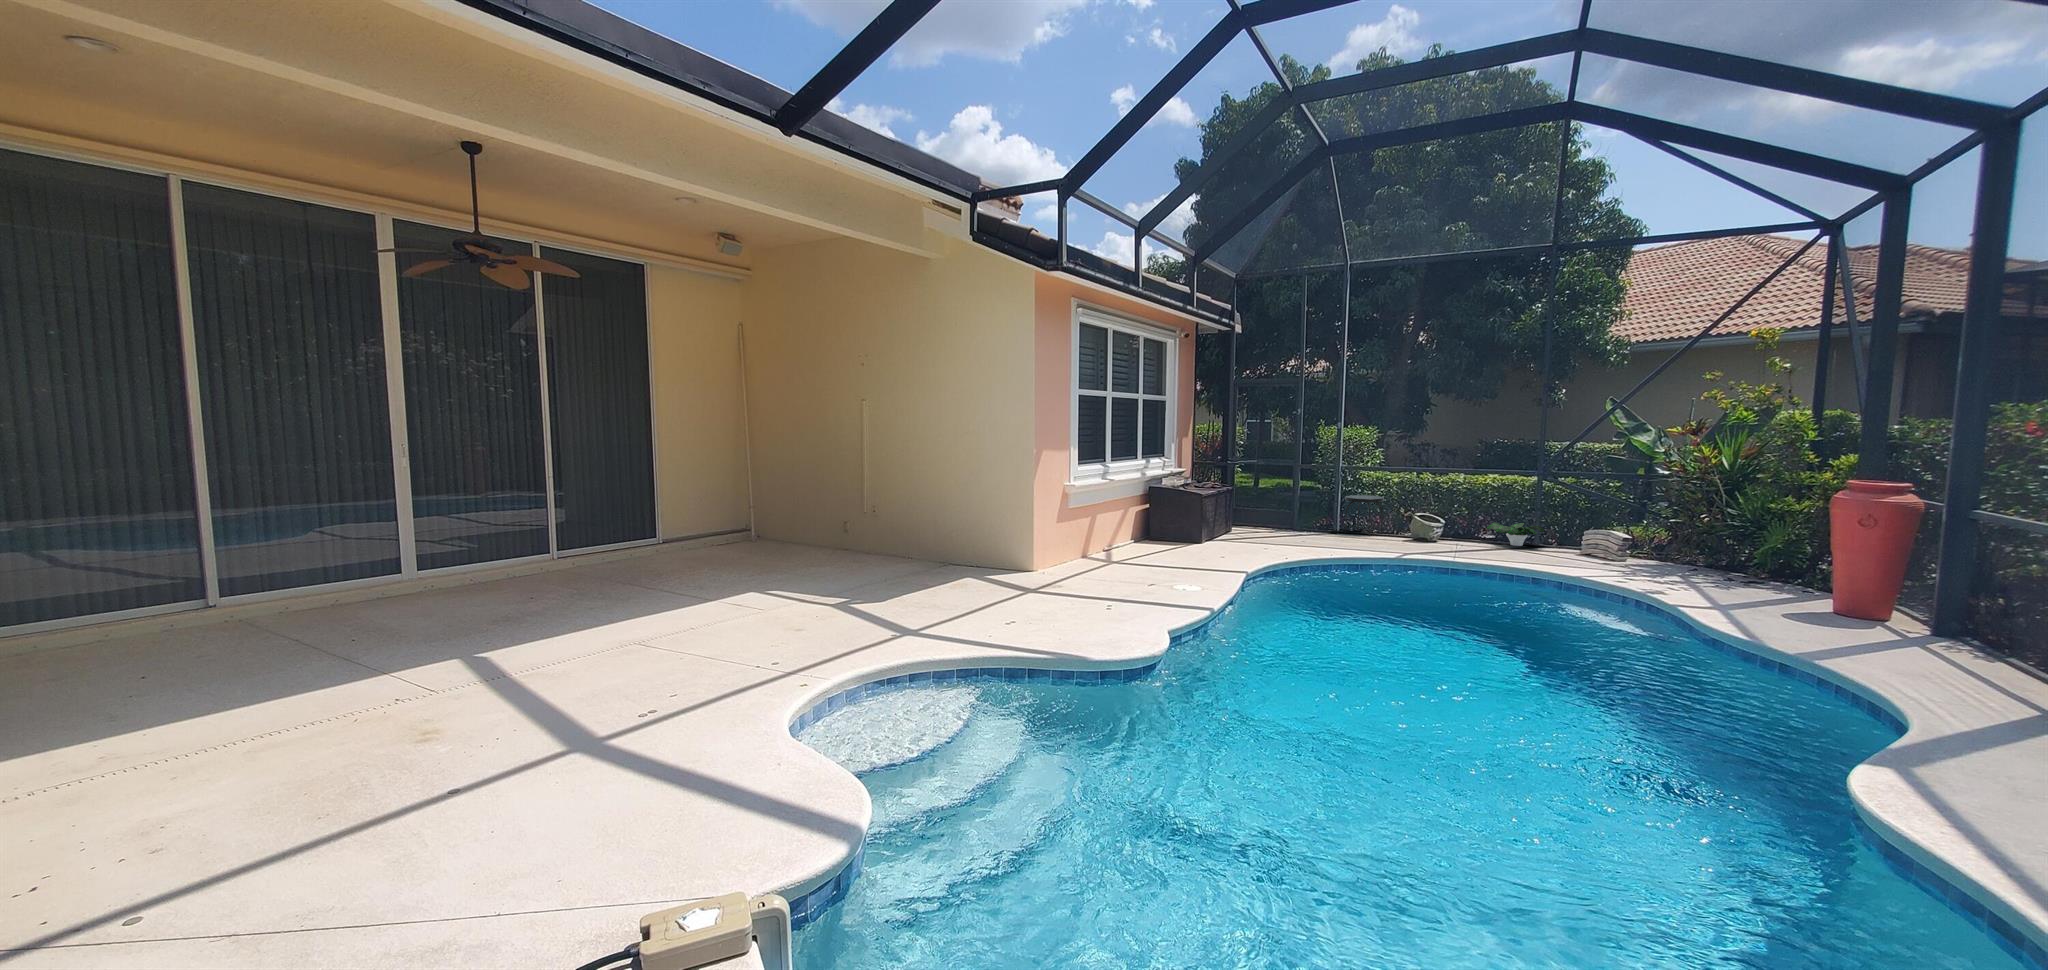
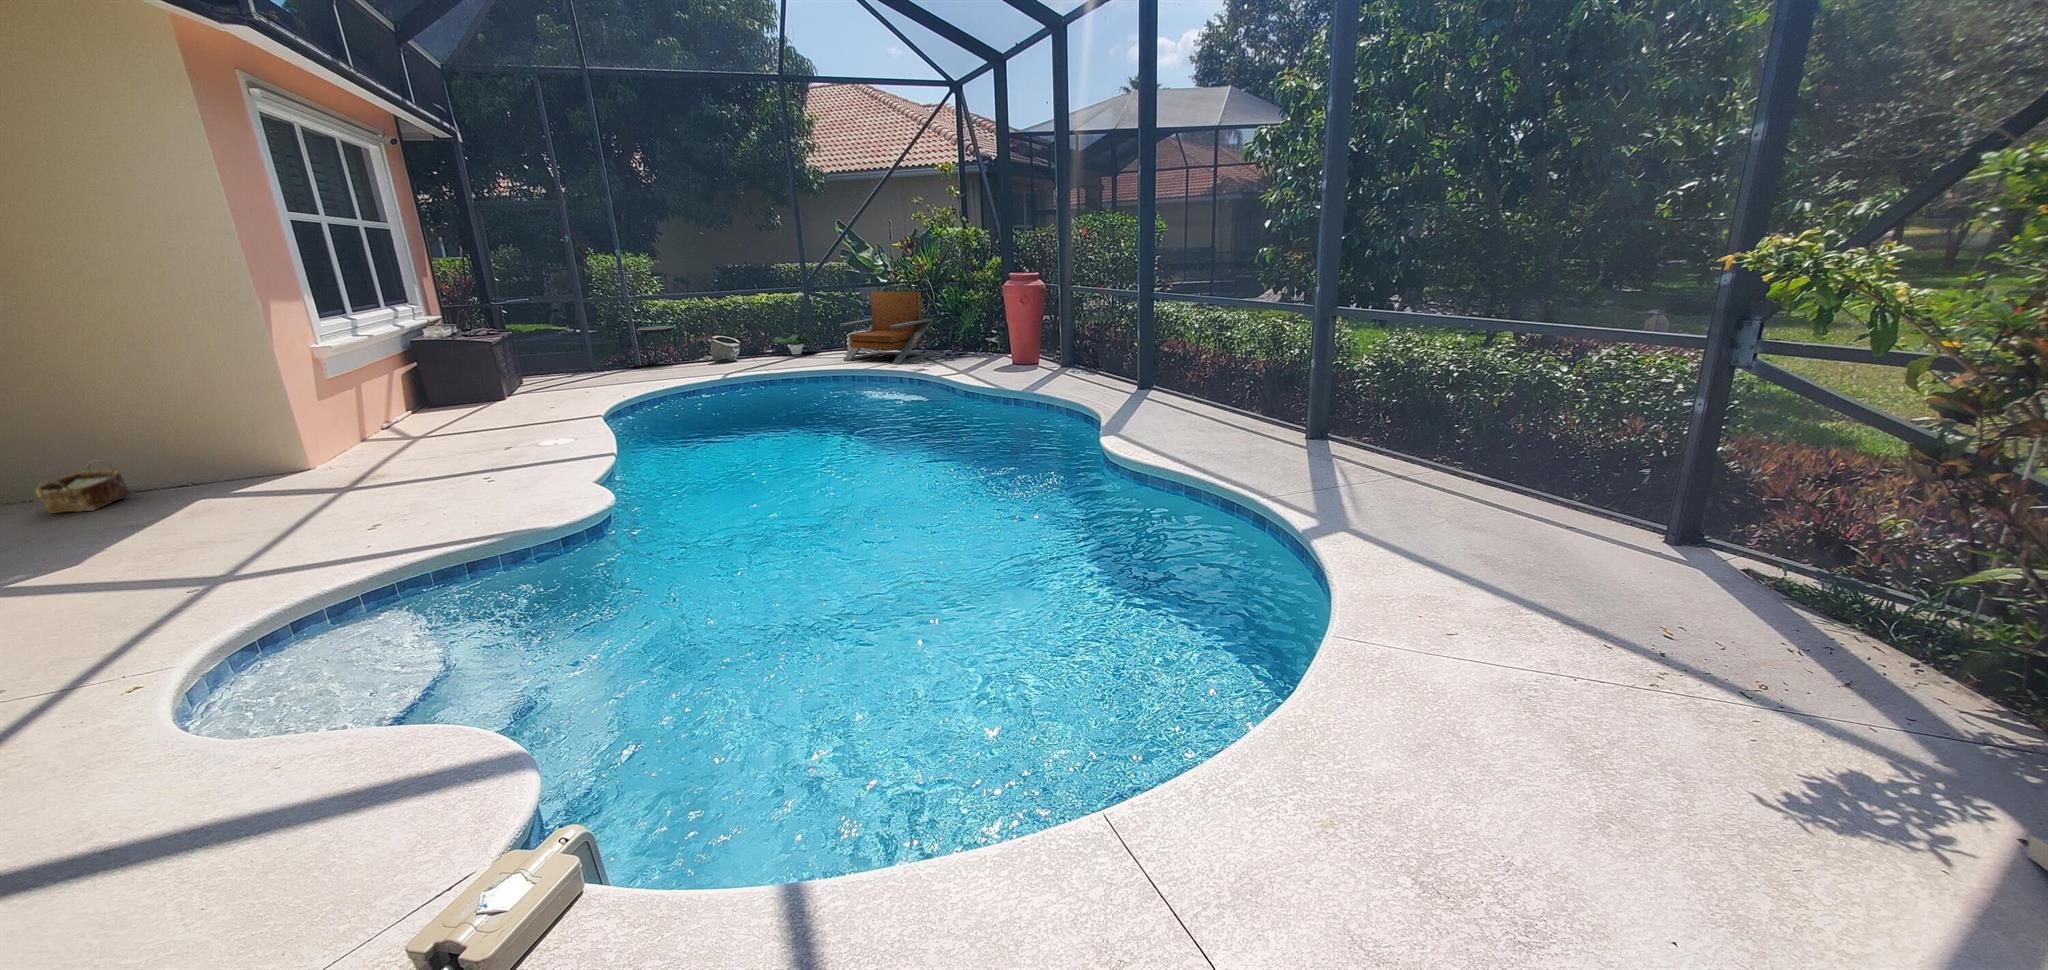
lounge chair: none [1563,484,1714,582] -> present [840,292,934,364]
woven basket: none [915,539,952,570] -> present [35,460,130,513]

